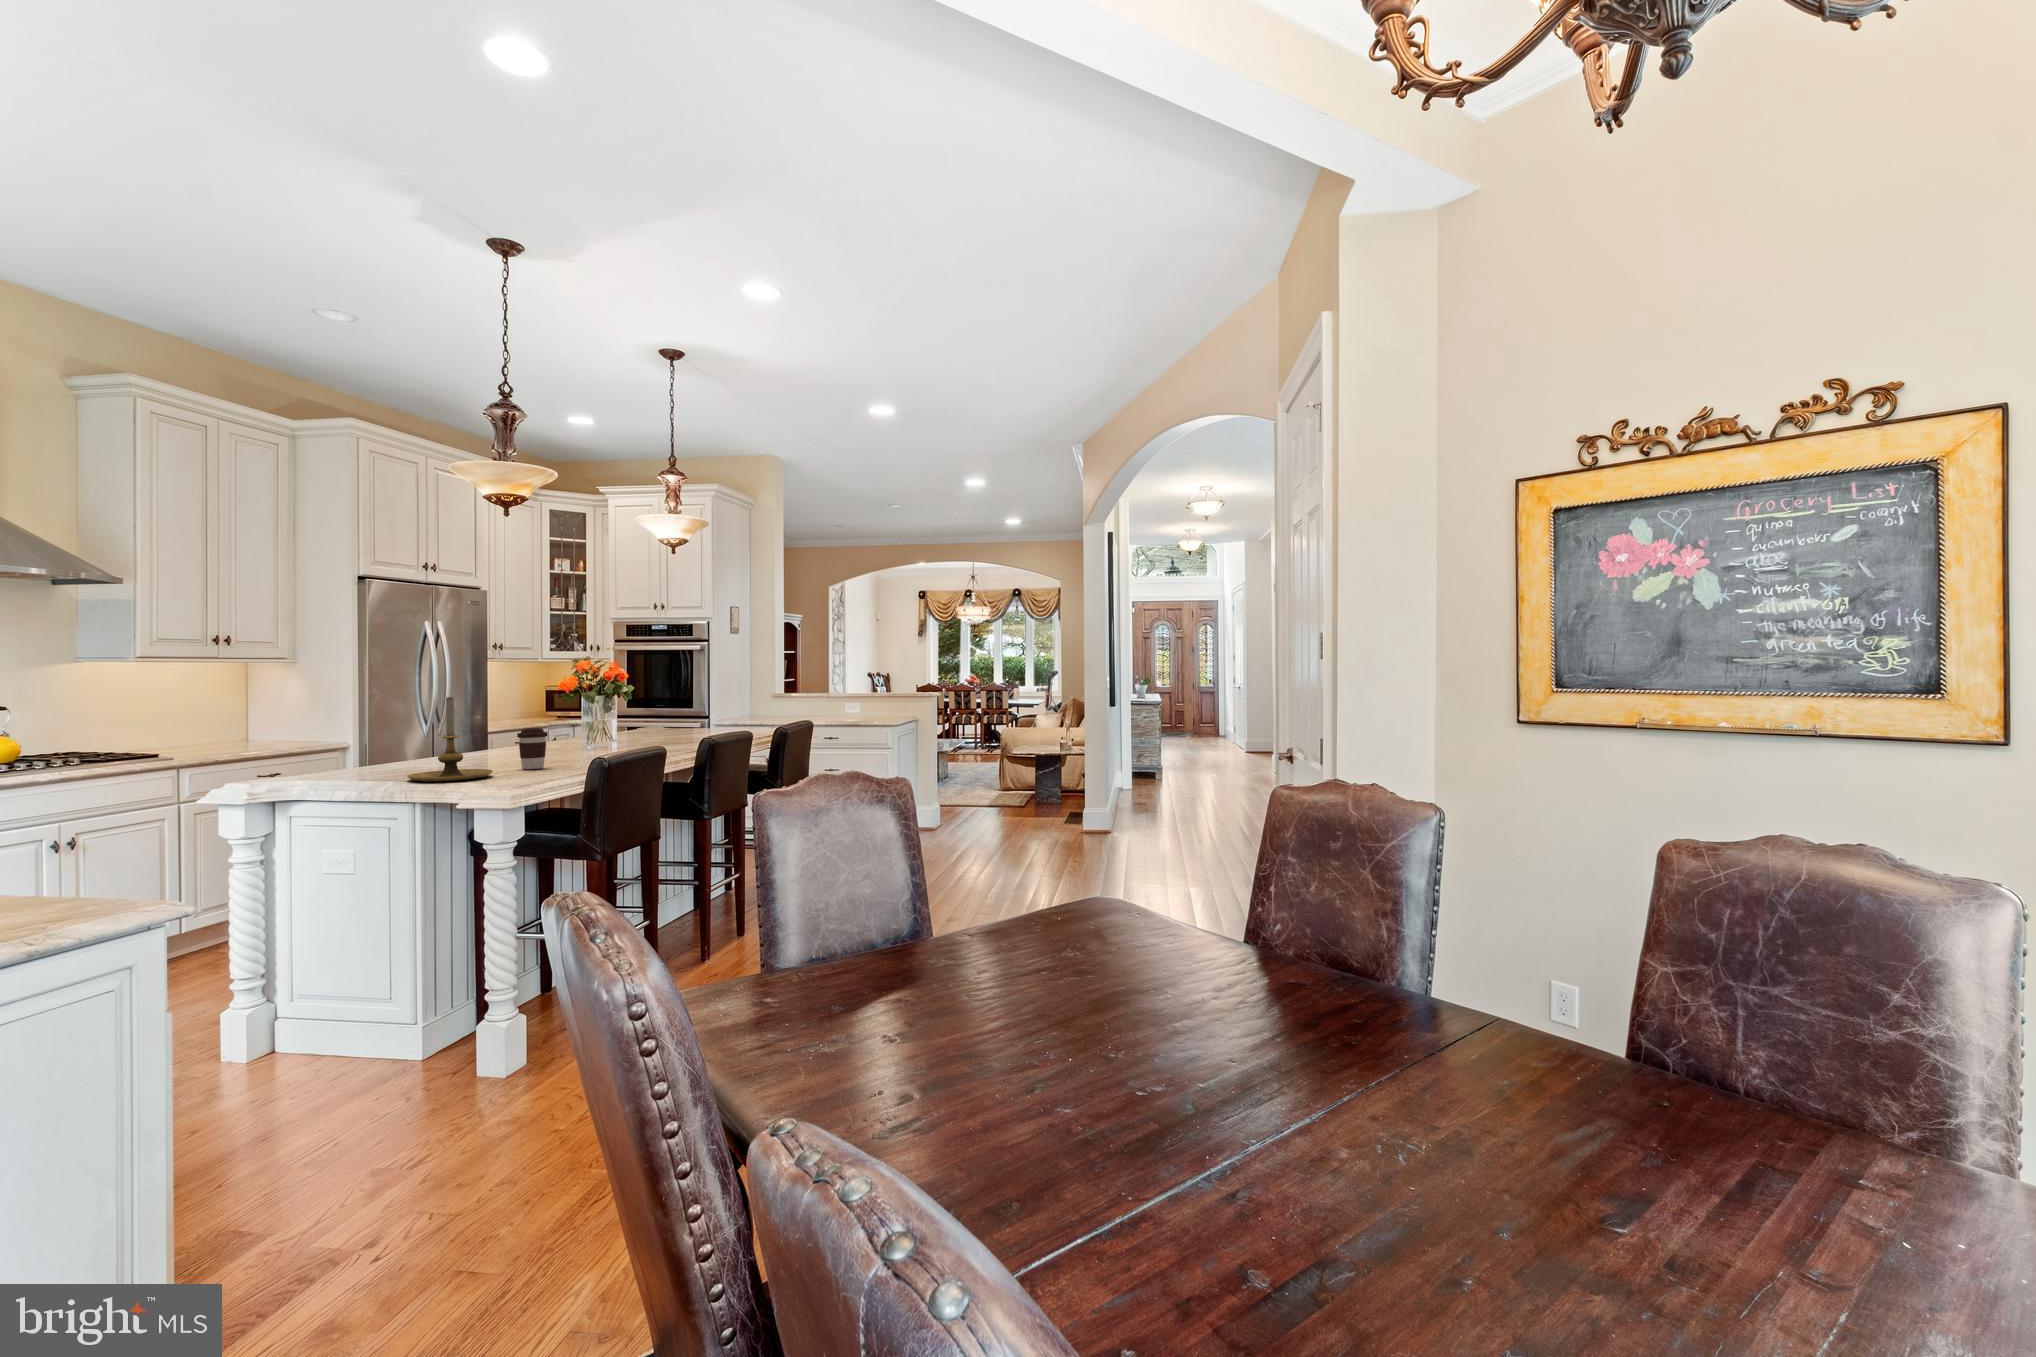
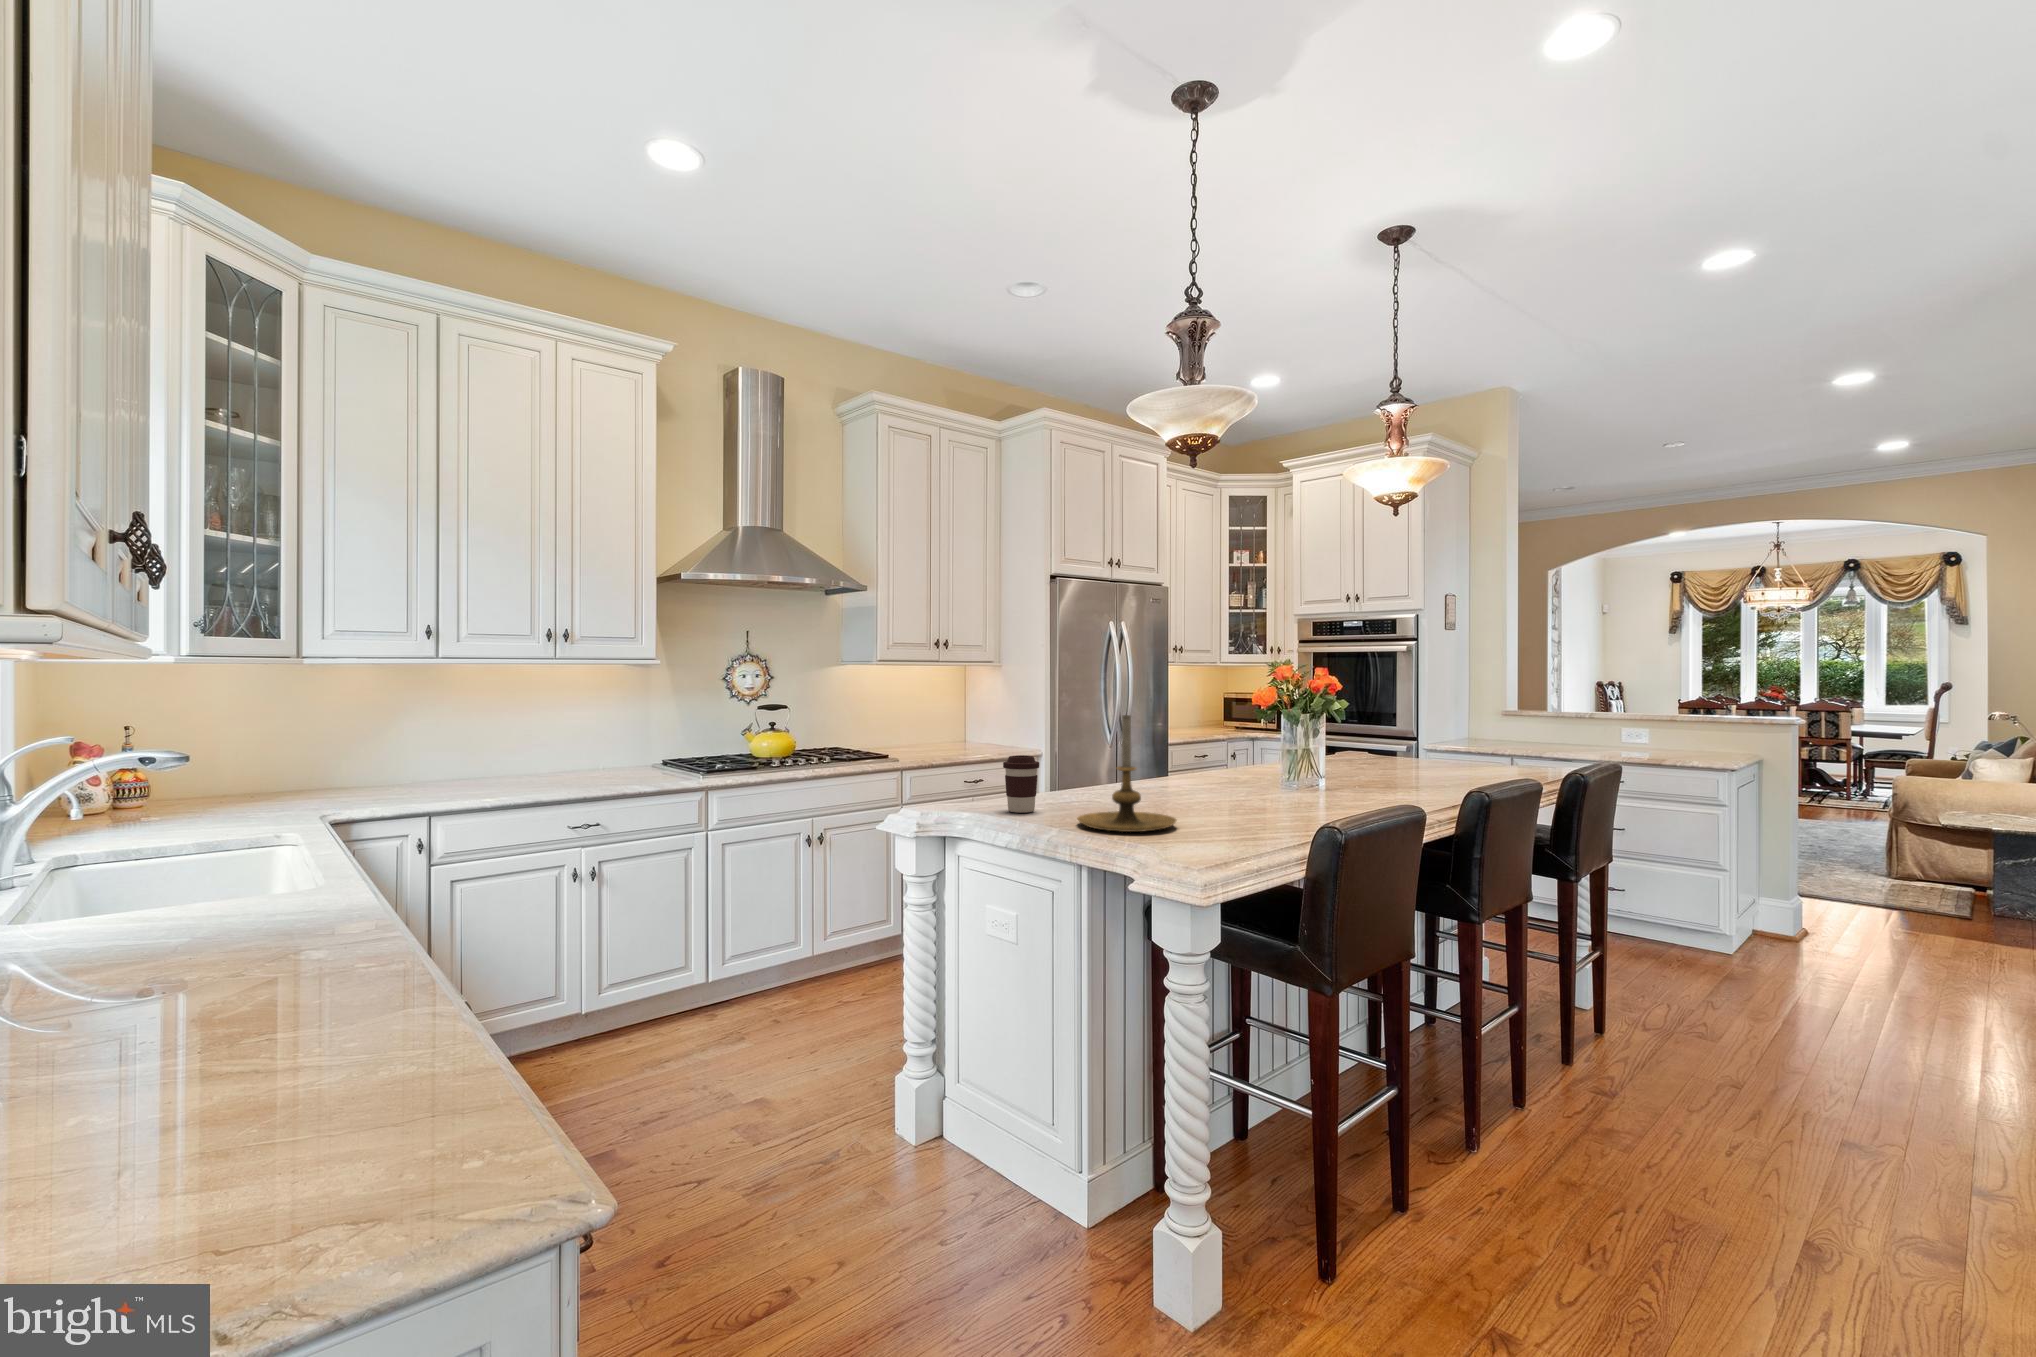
coffee cup: present [517,728,548,769] -> present [1003,755,1039,813]

